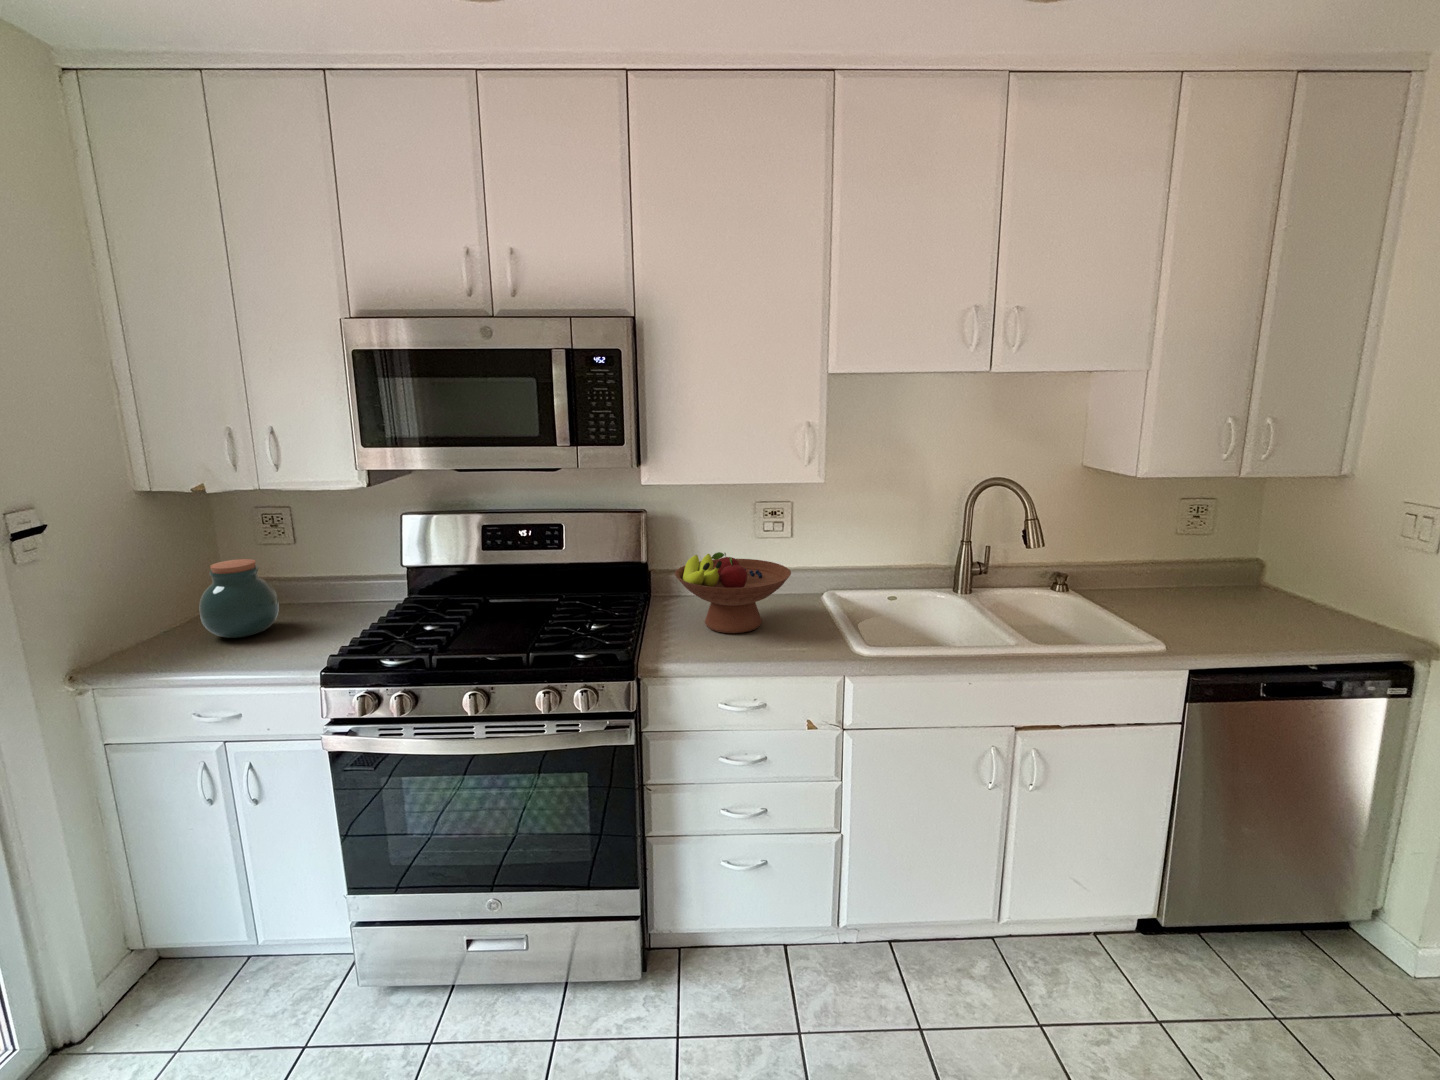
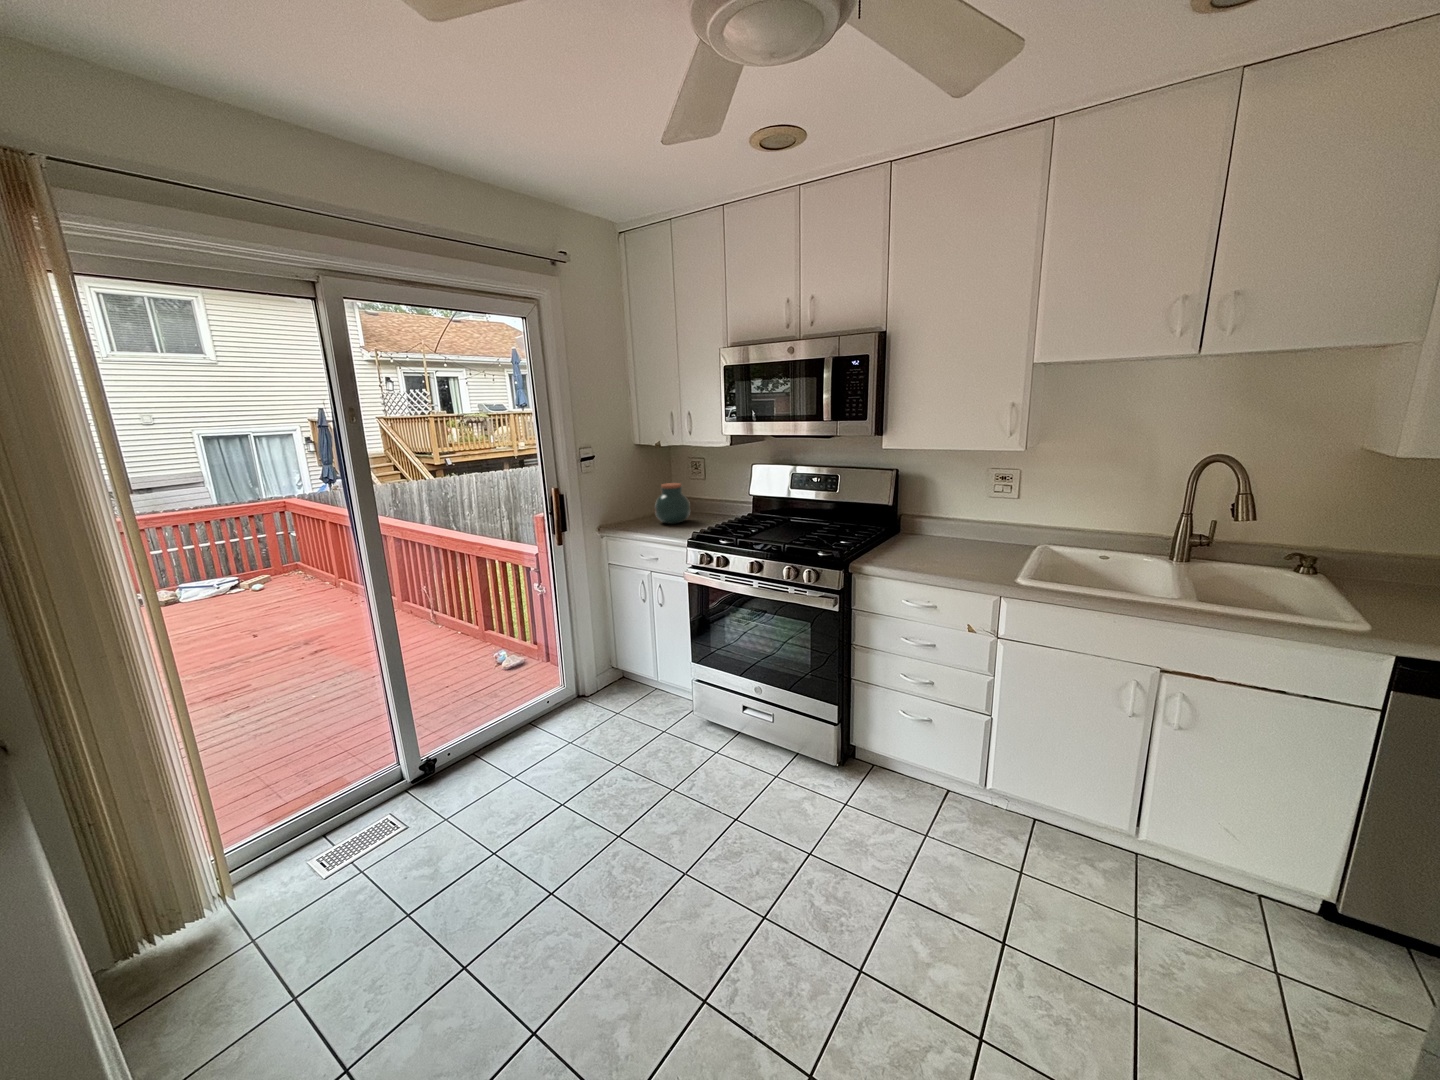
fruit bowl: present [675,552,791,633] -> none [898,499,989,558]

